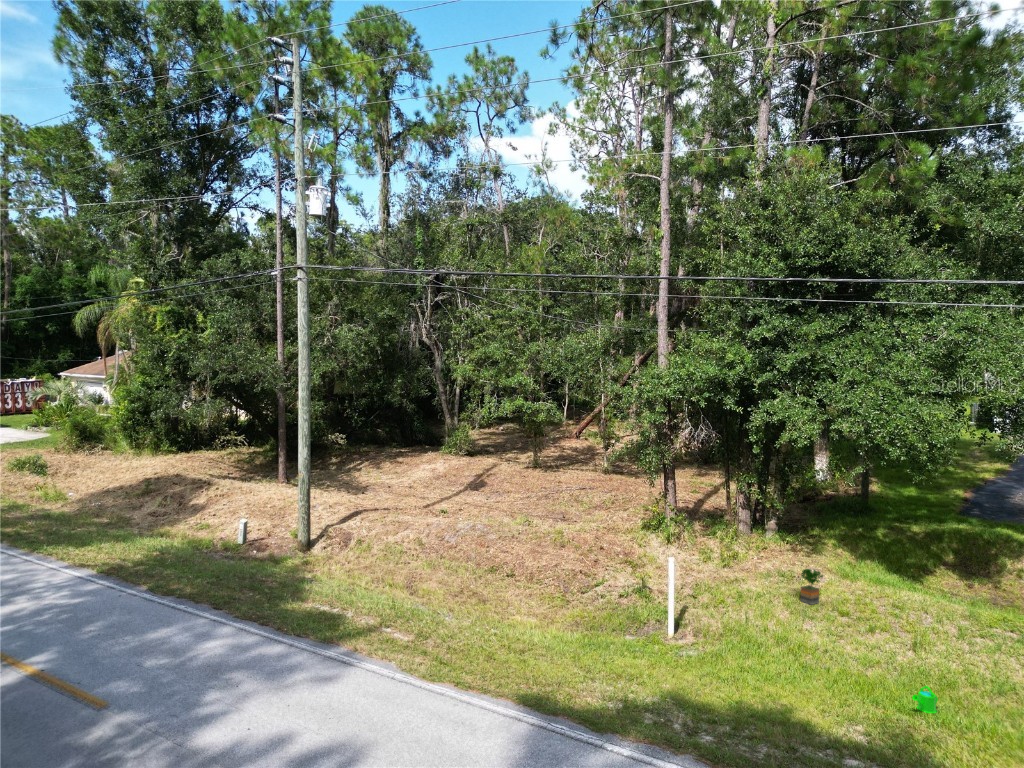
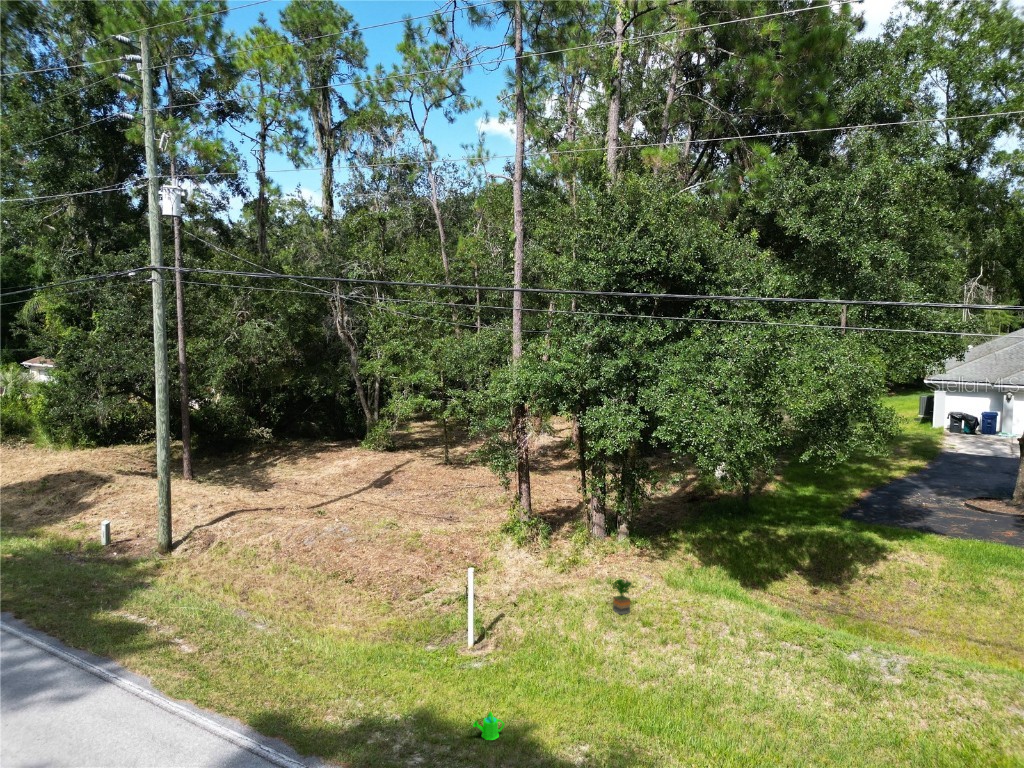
watering can: present [912,686,938,713] -> present [473,712,505,740]

